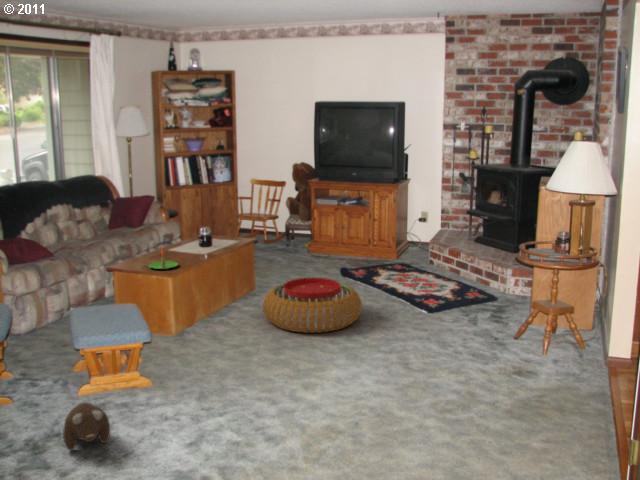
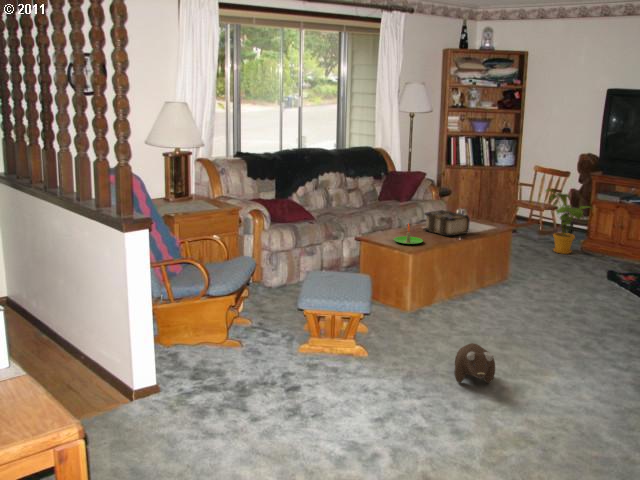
house plant: none [270,200,313,259] -> present [546,189,593,254]
book: none [171,231,216,256] -> present [424,210,470,236]
pouf: present [263,278,362,333] -> none [506,275,624,340]
plush toy: present [63,402,110,450] -> present [454,343,495,383]

